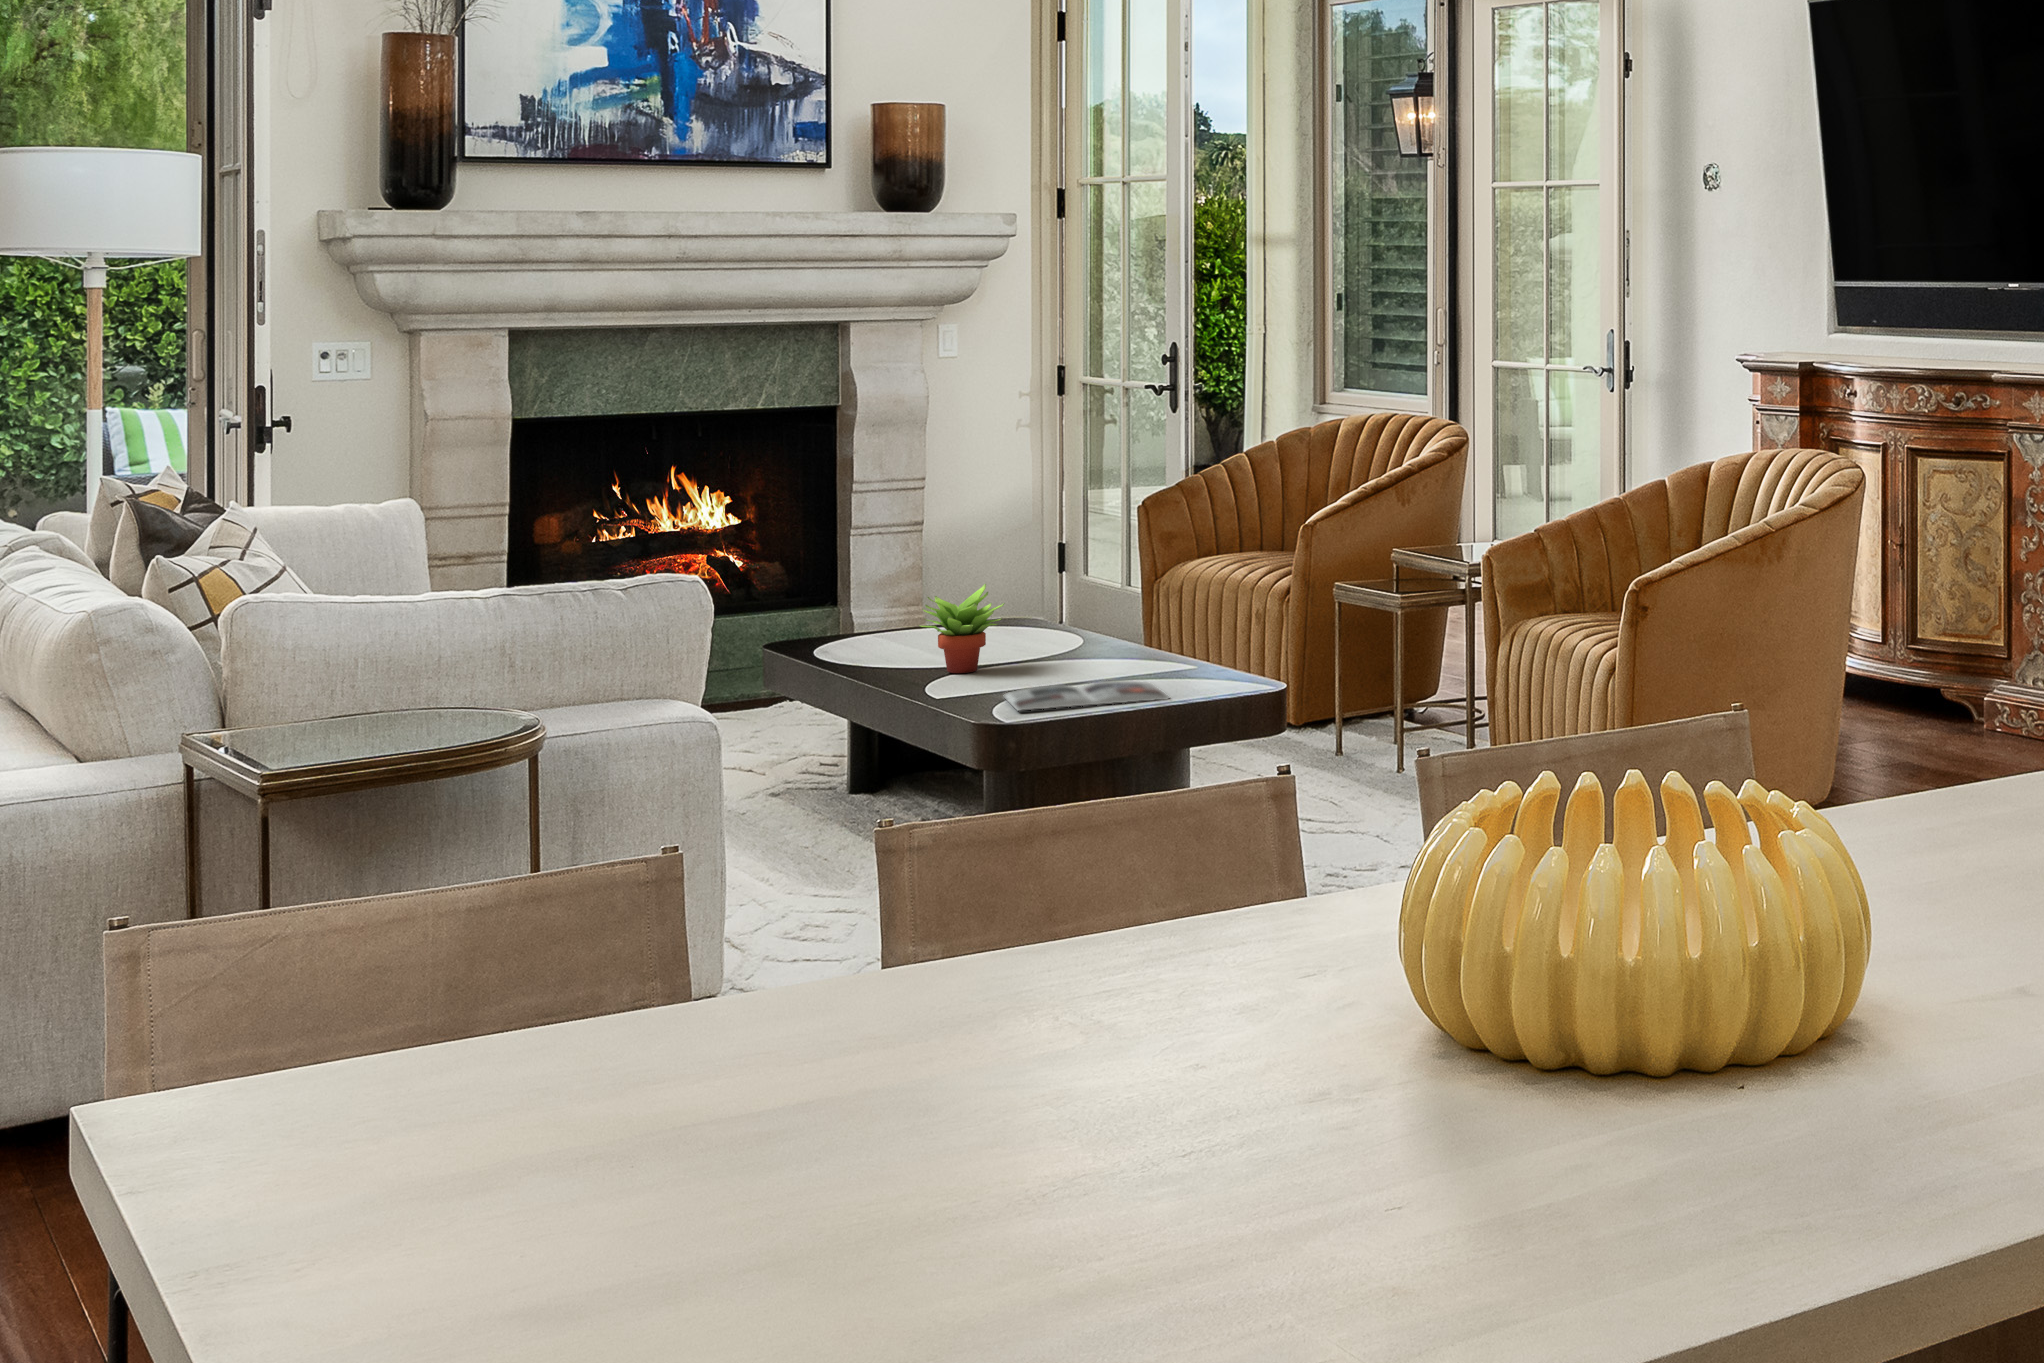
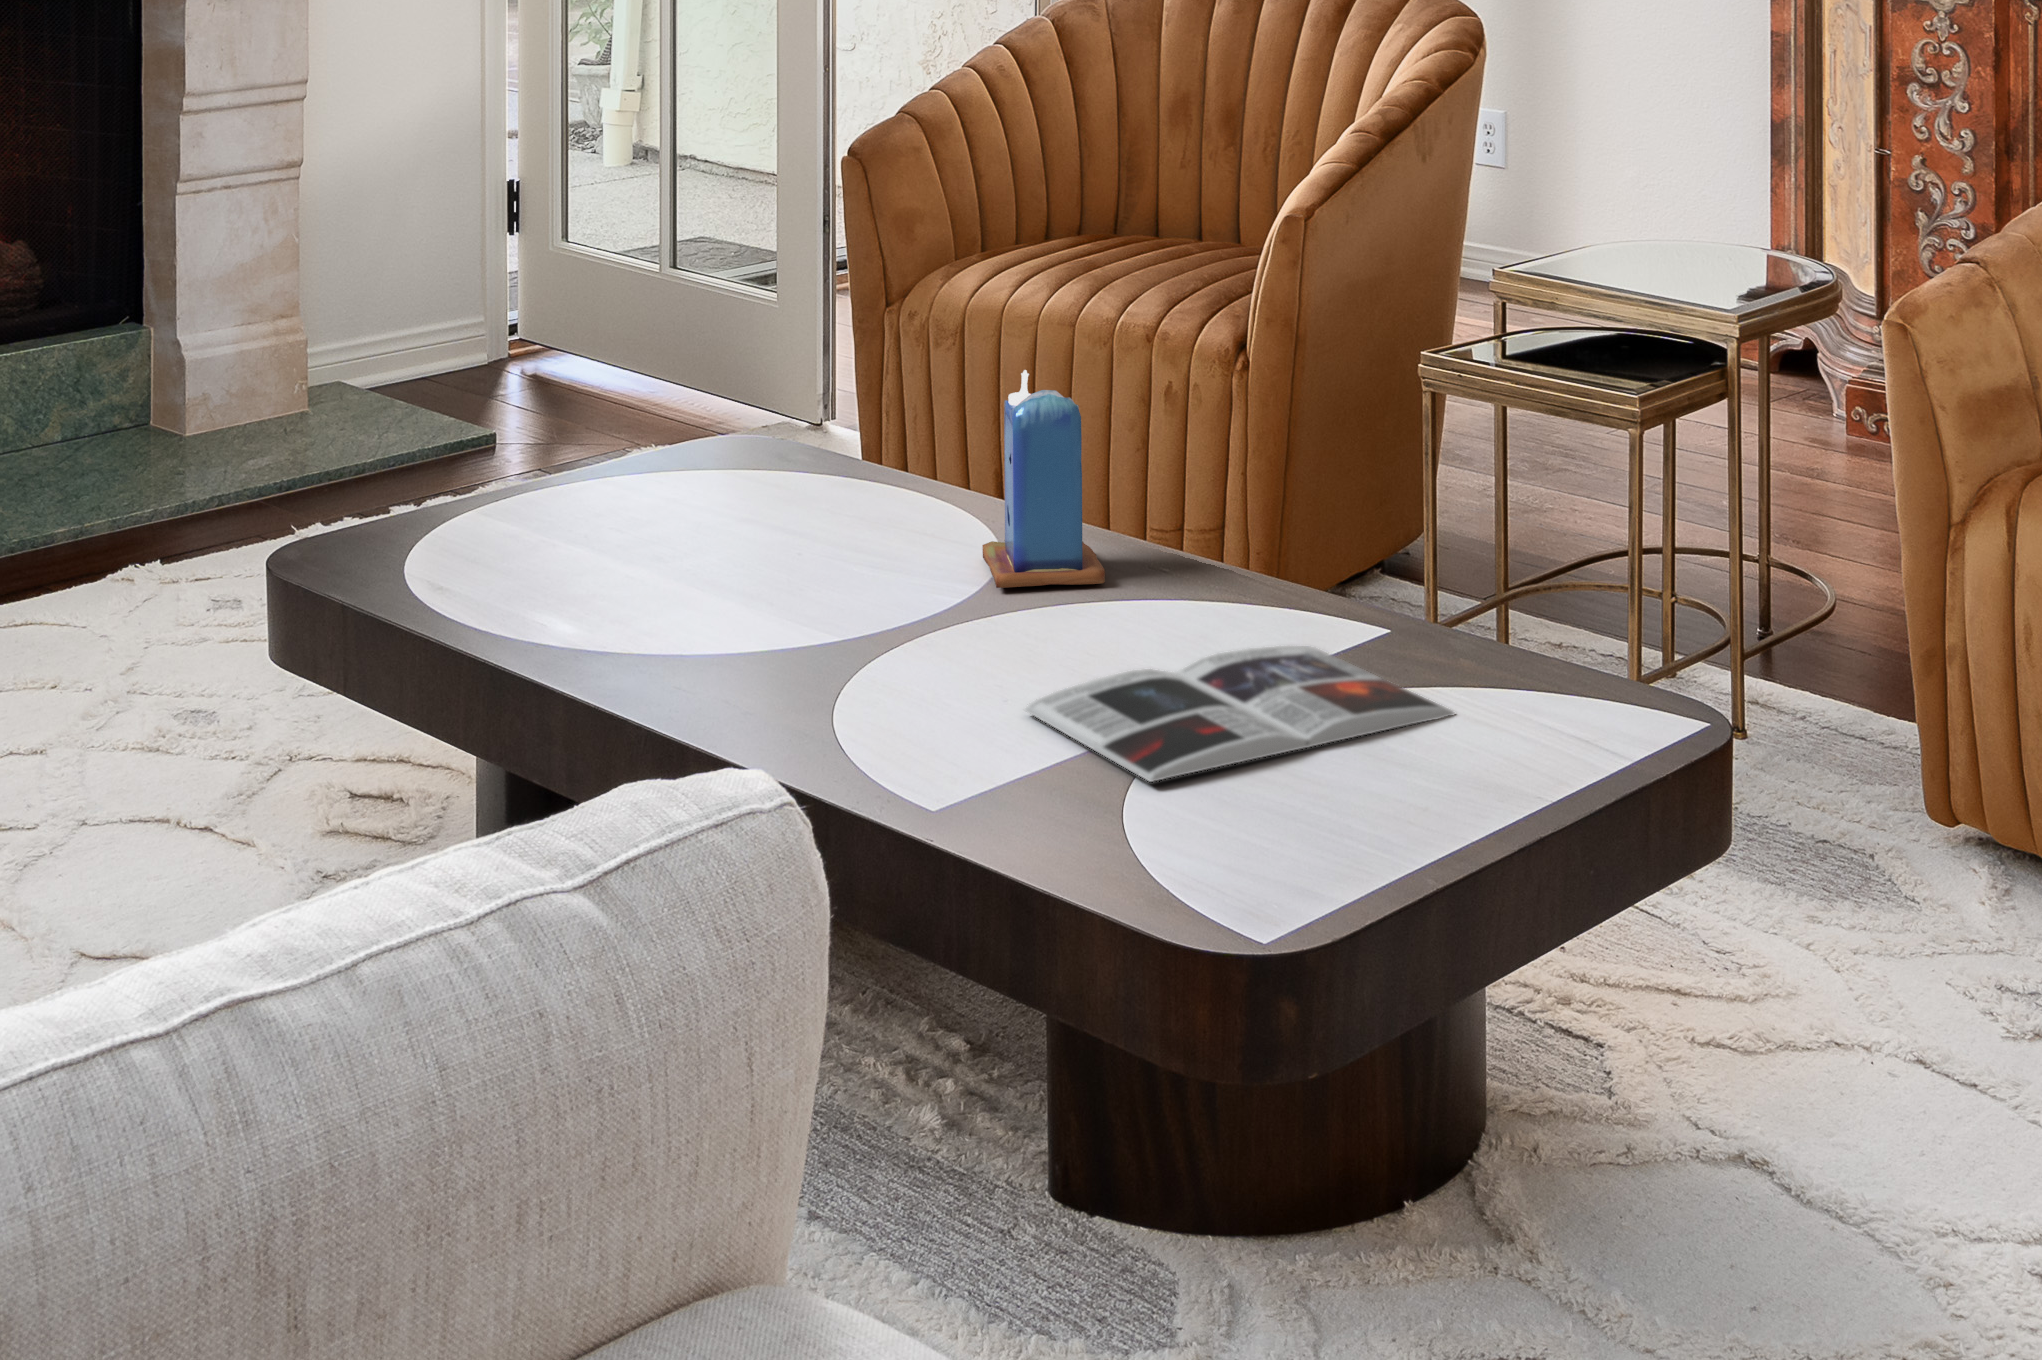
candle: none [1050,576,1108,668] -> present [982,370,1105,588]
succulent plant: present [919,584,1005,673] -> none [694,390,886,606]

